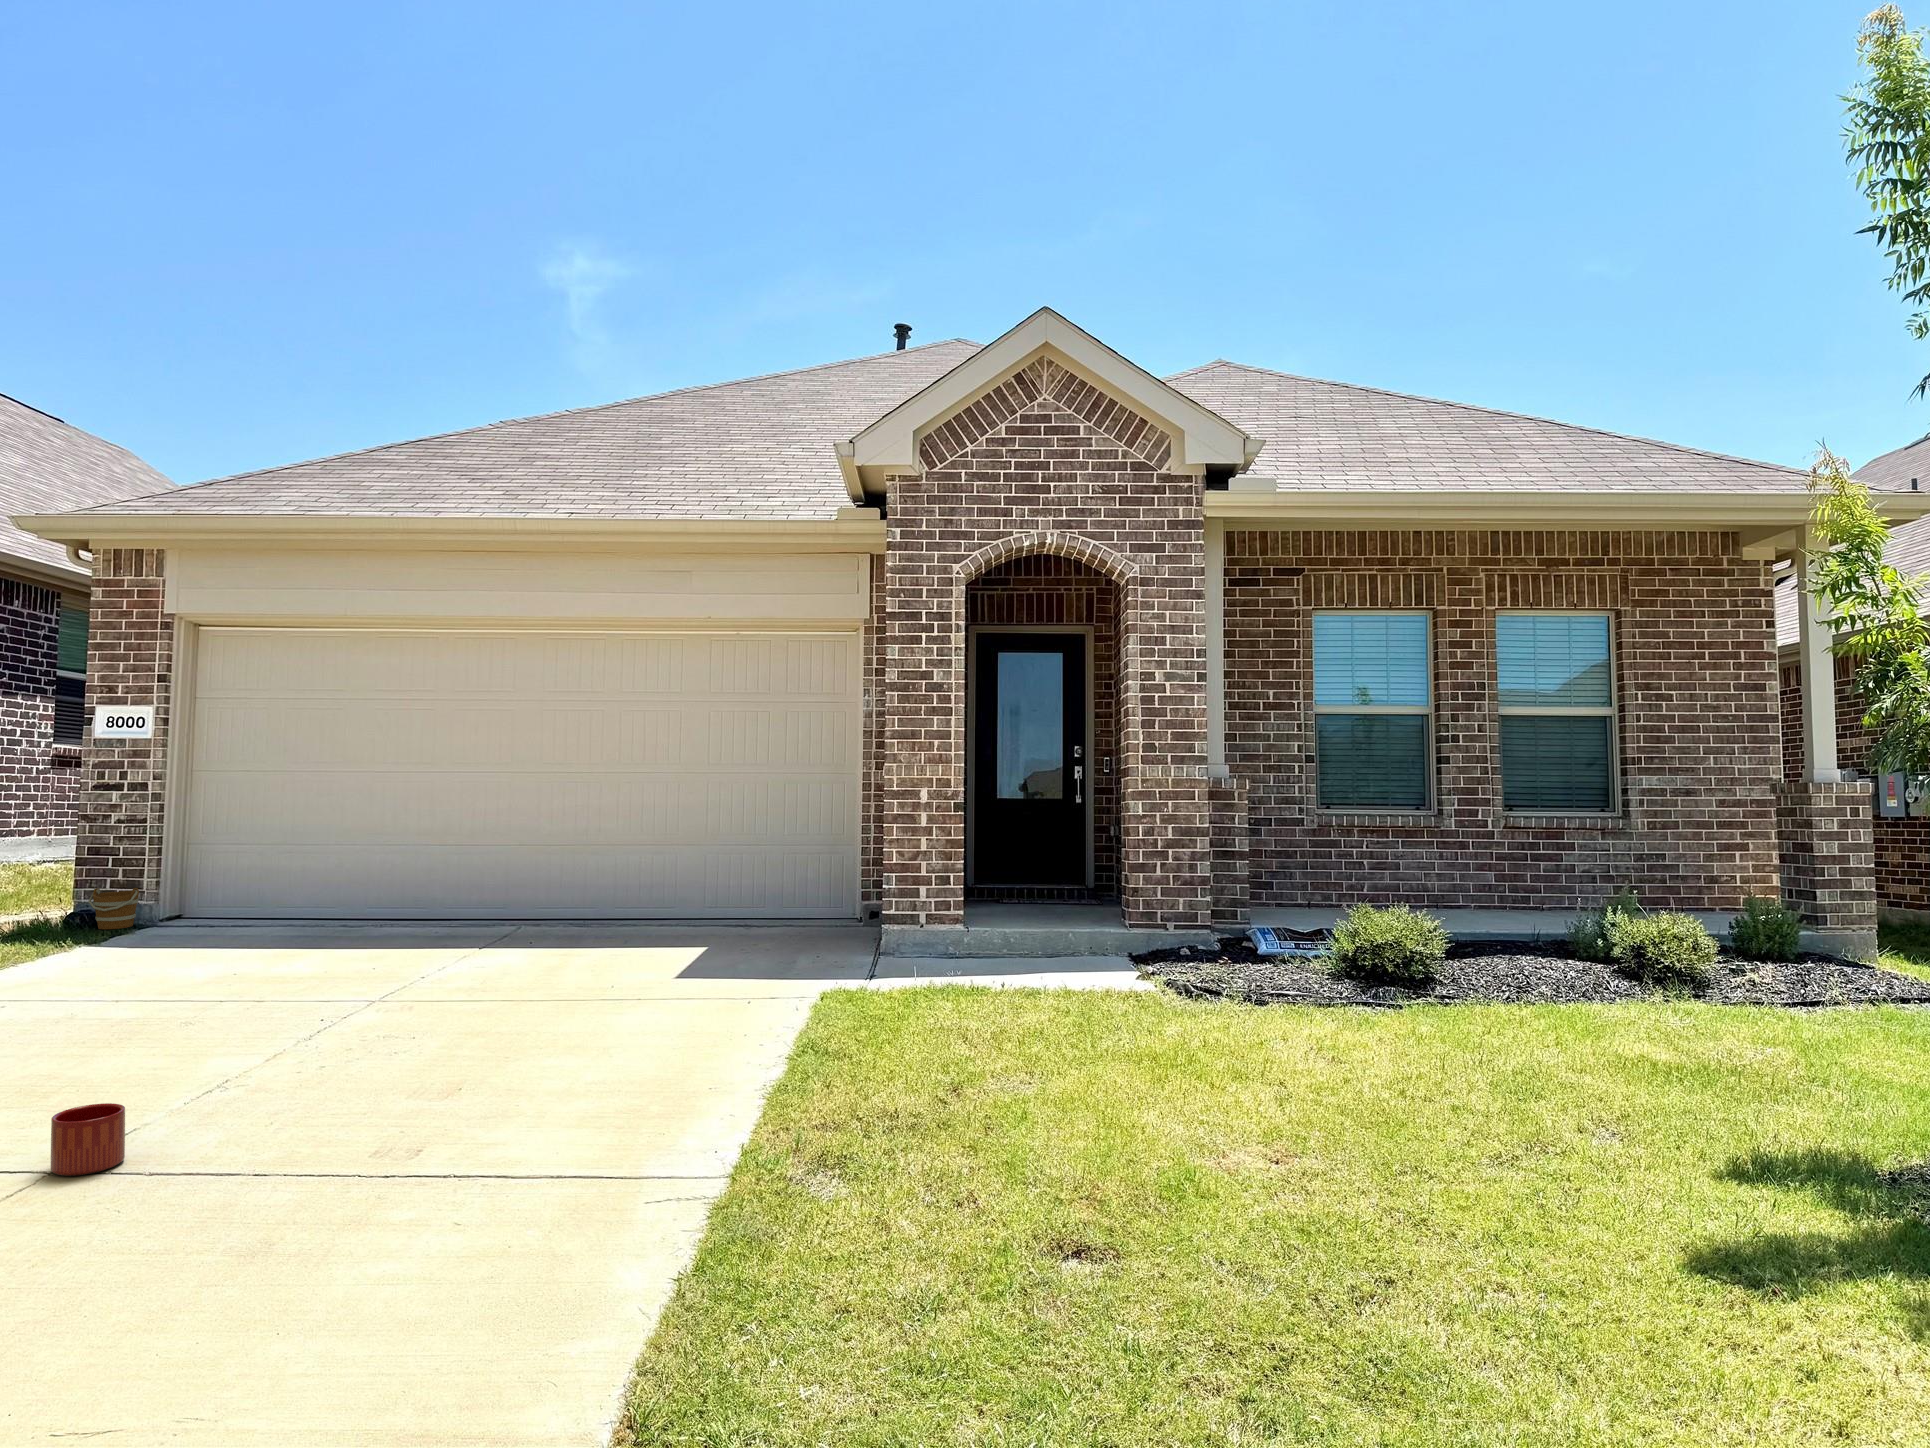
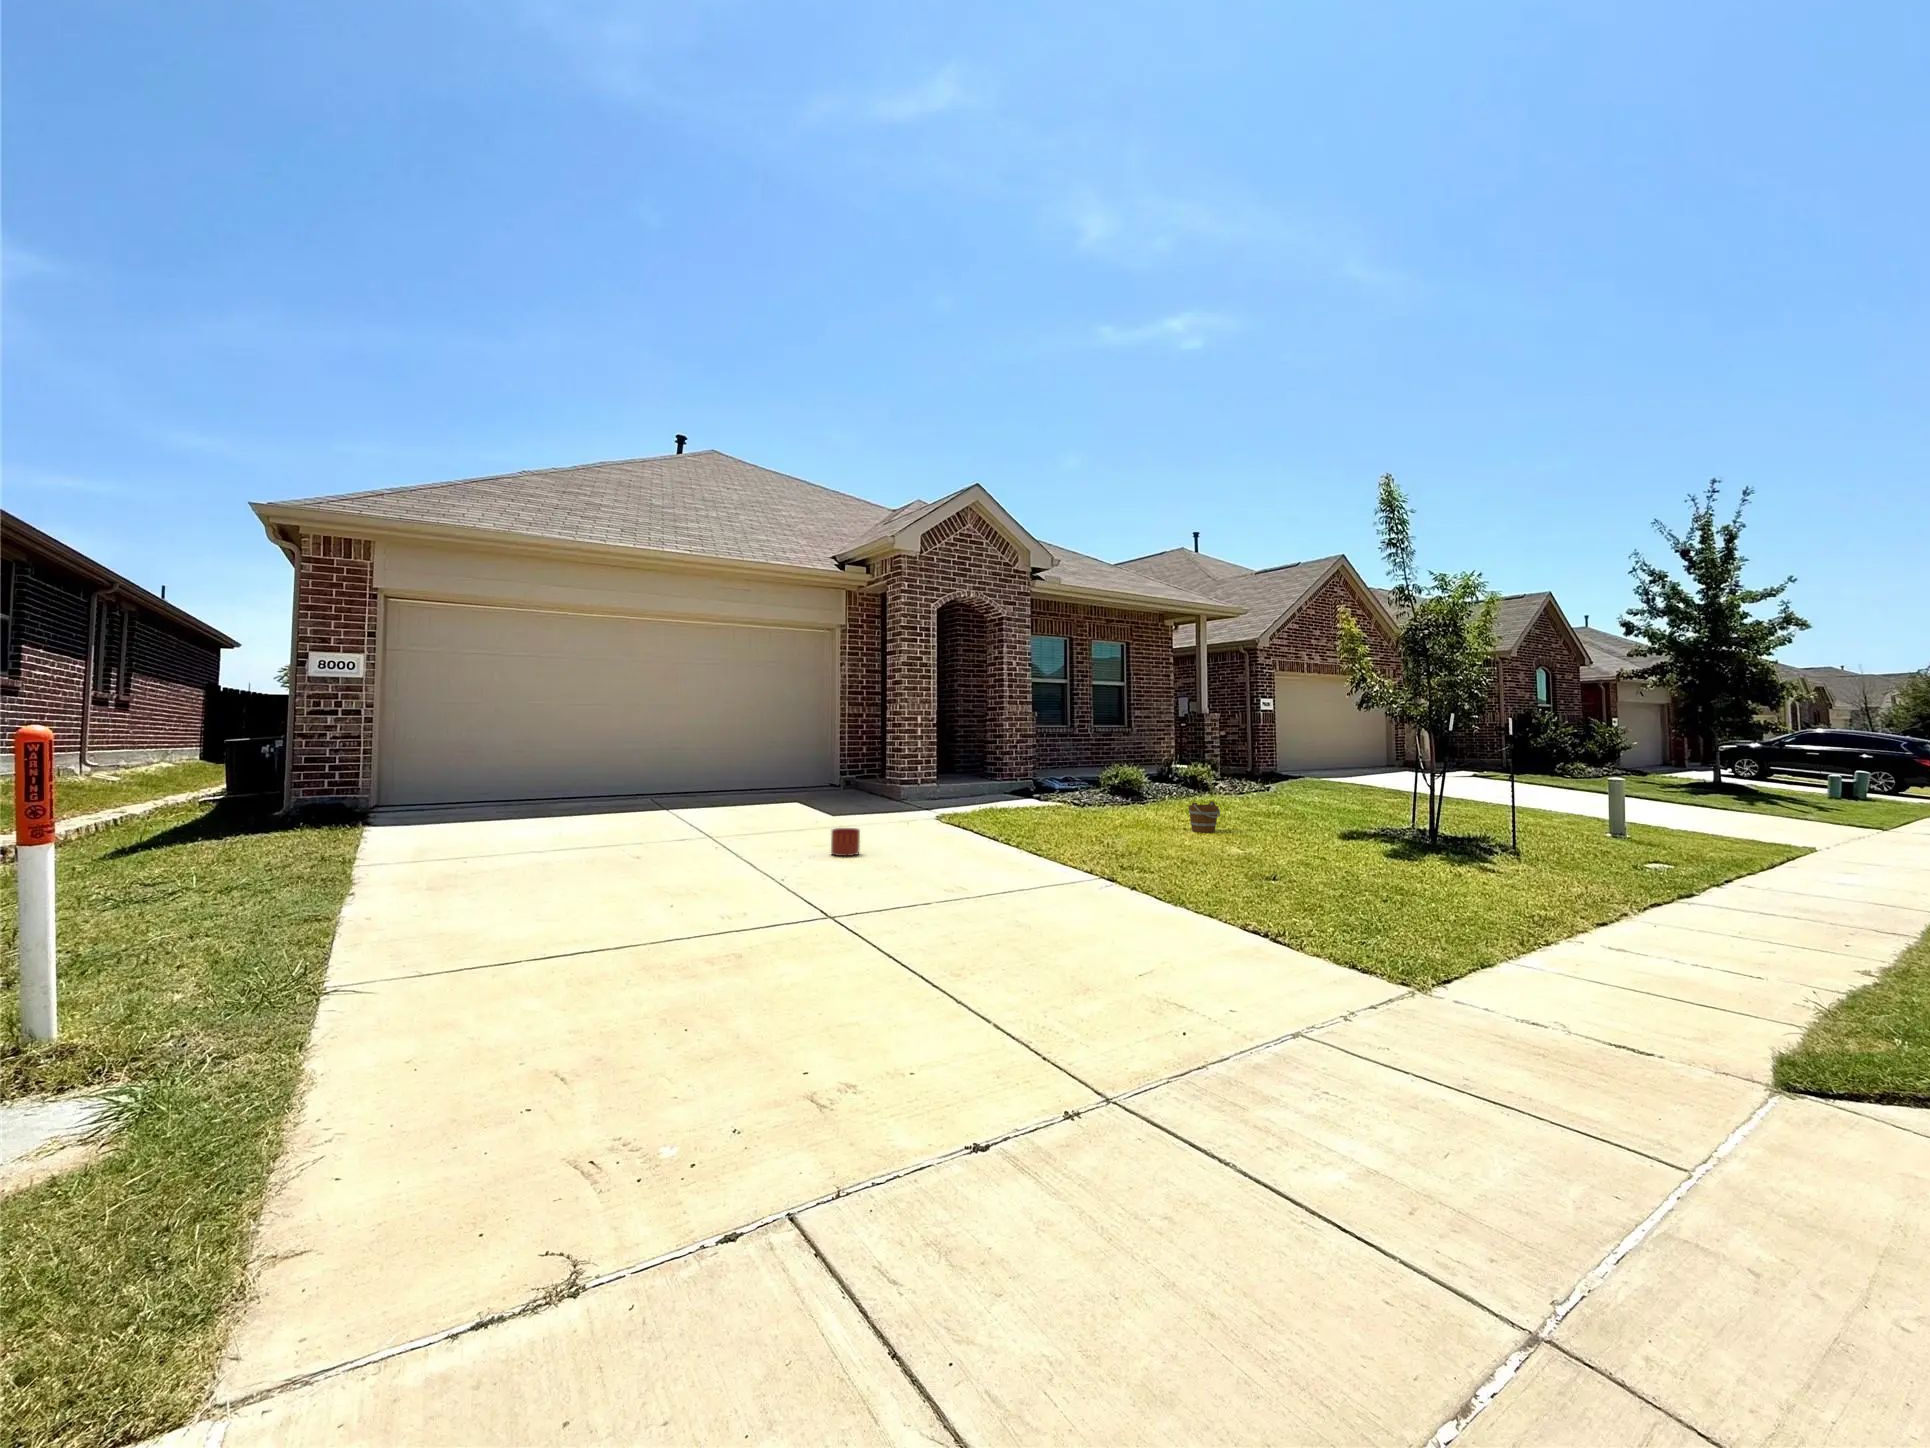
bucket: present [88,888,139,929] -> present [1189,801,1220,832]

